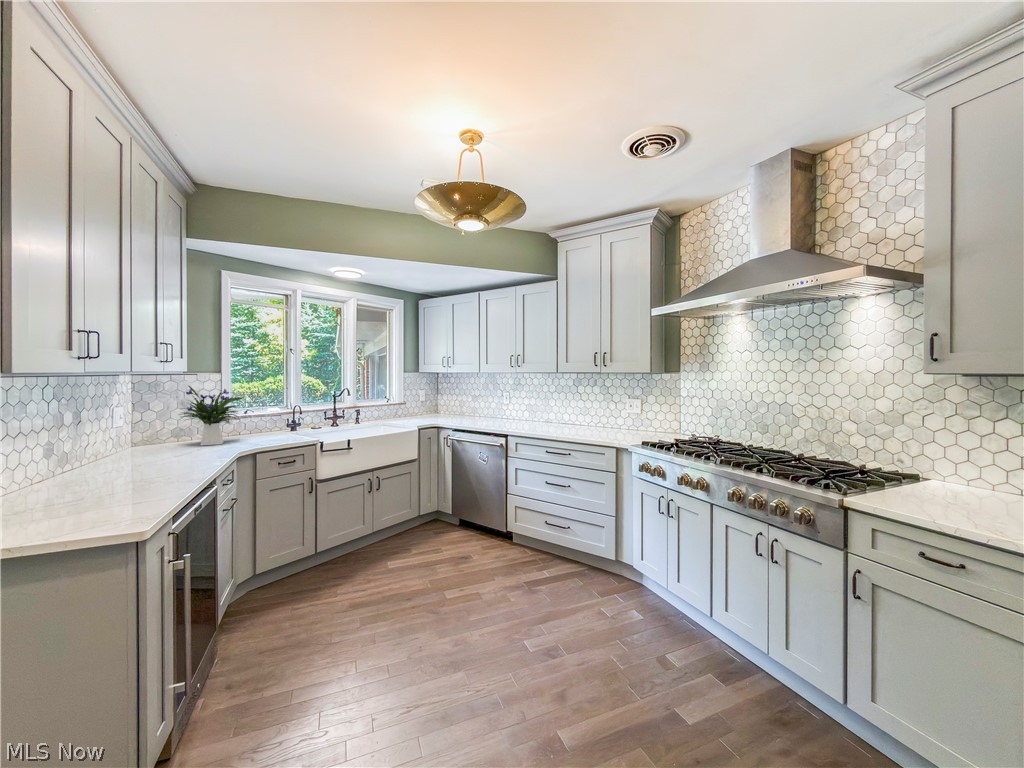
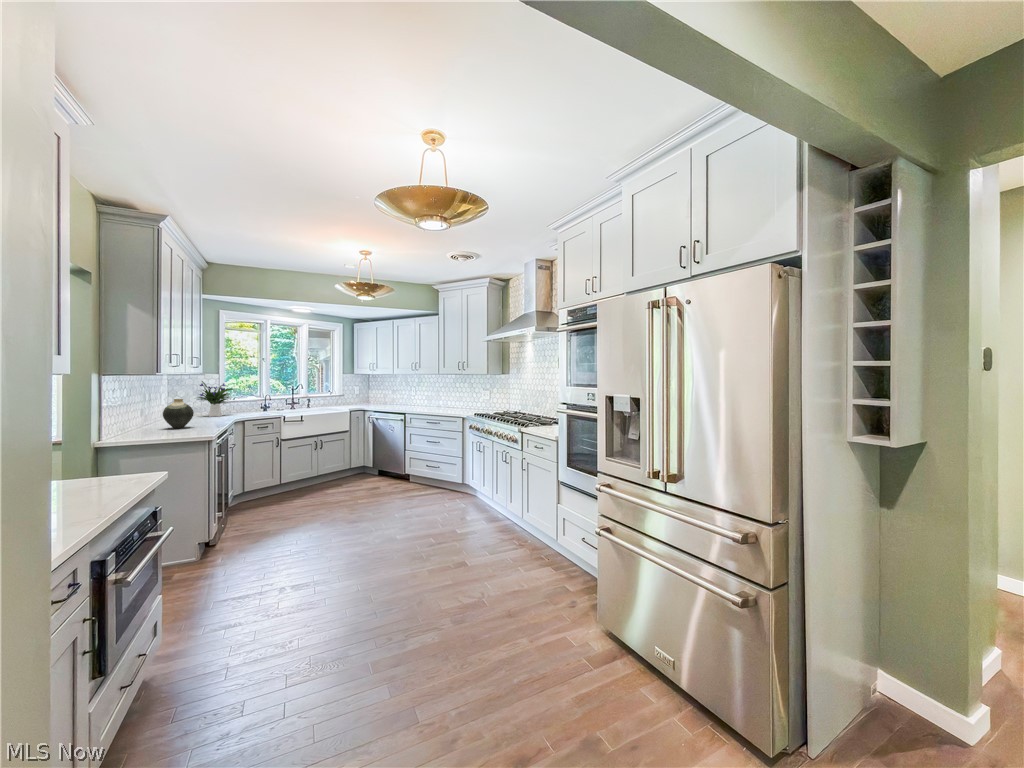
vase: none [75,428,143,490] -> present [163,399,194,428]

